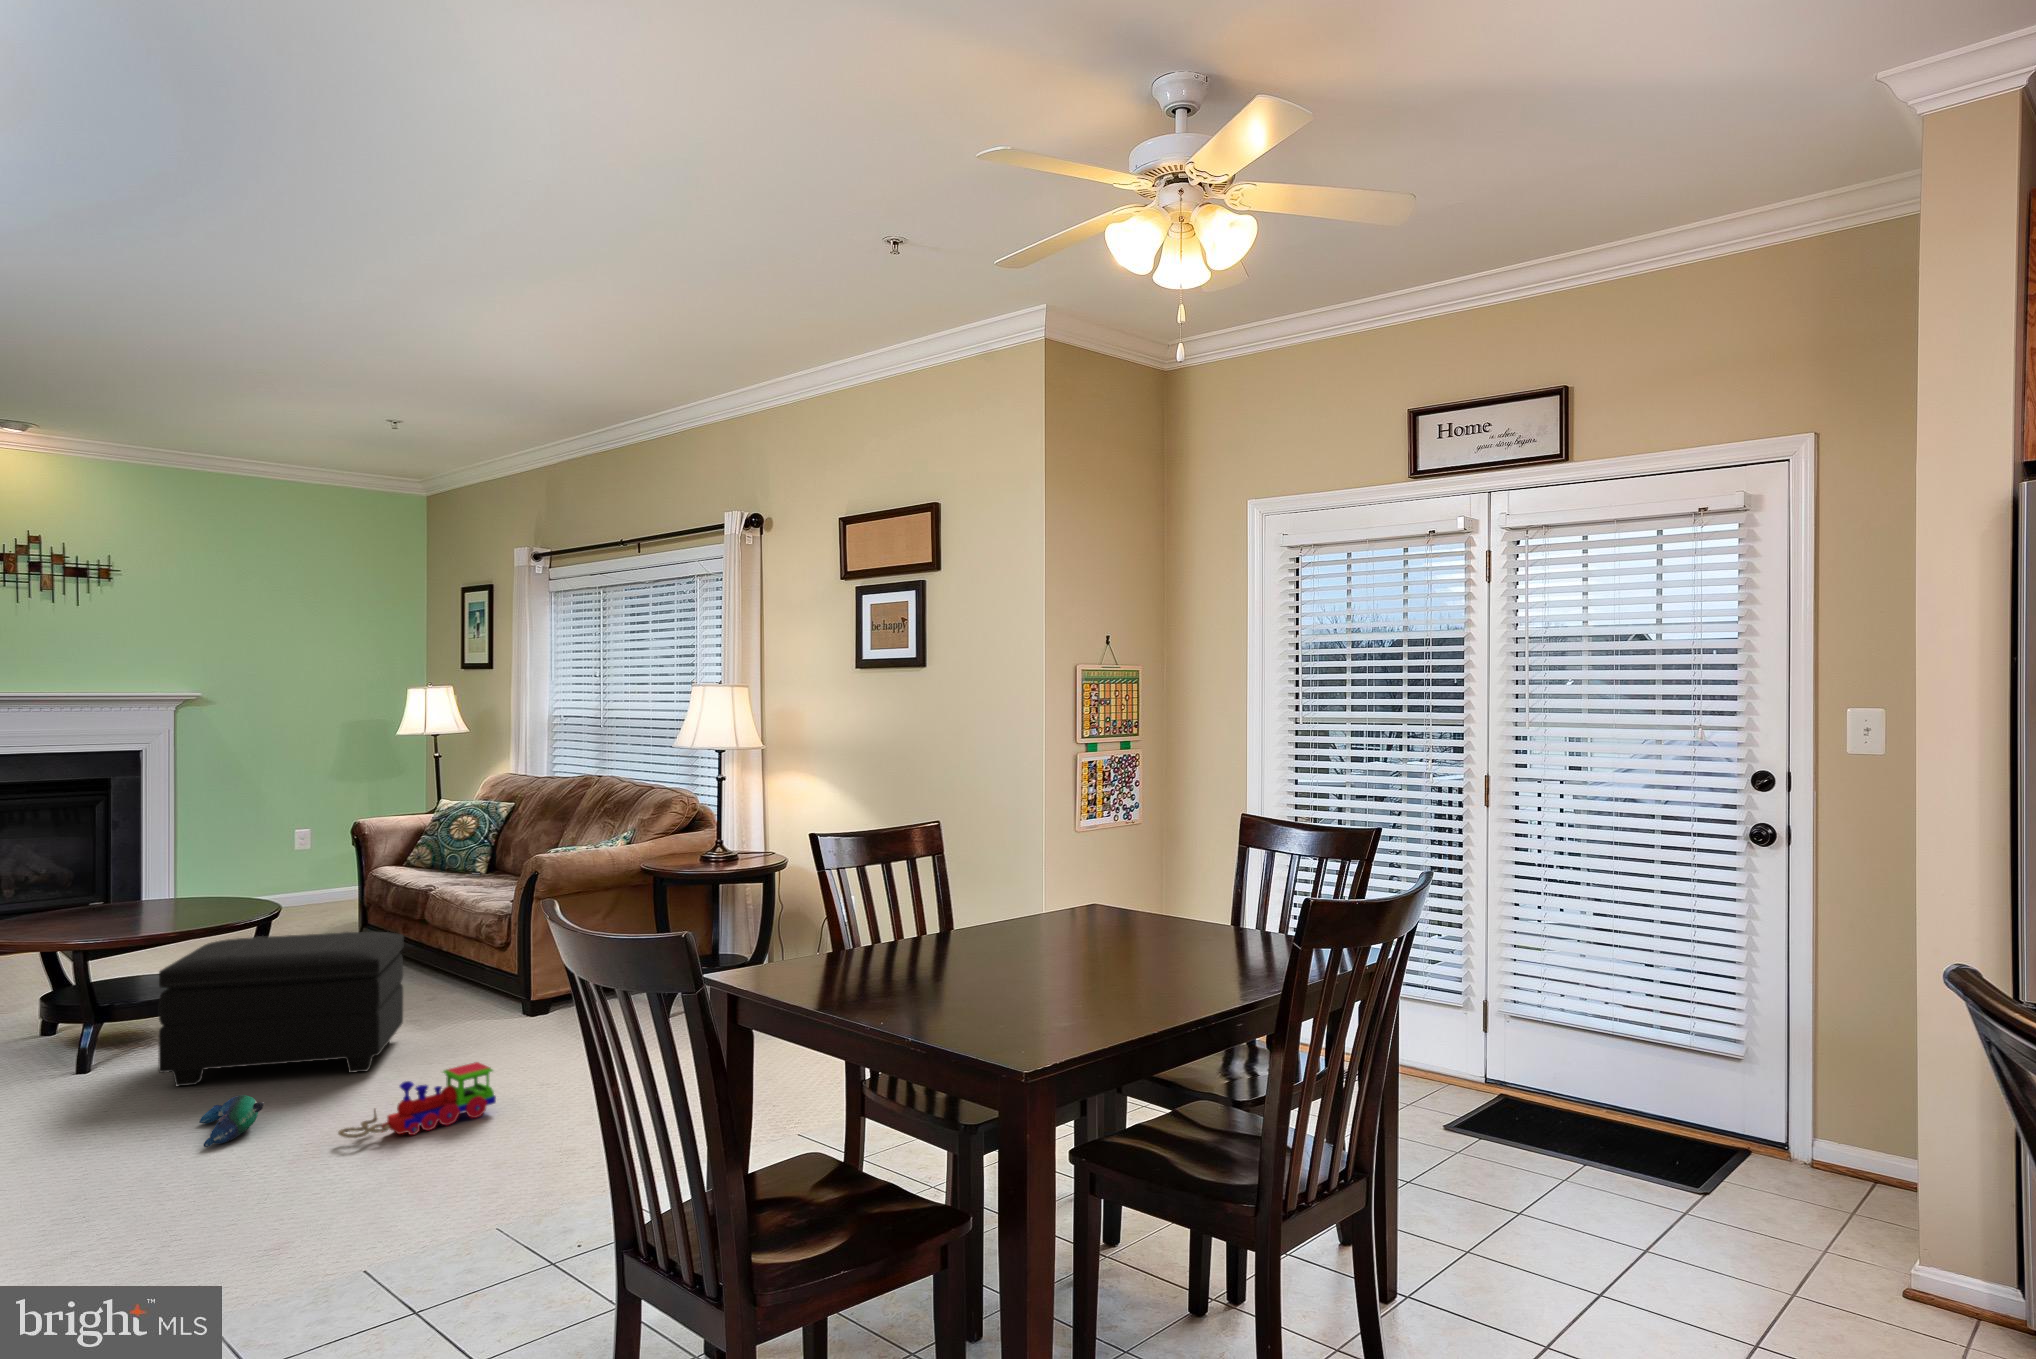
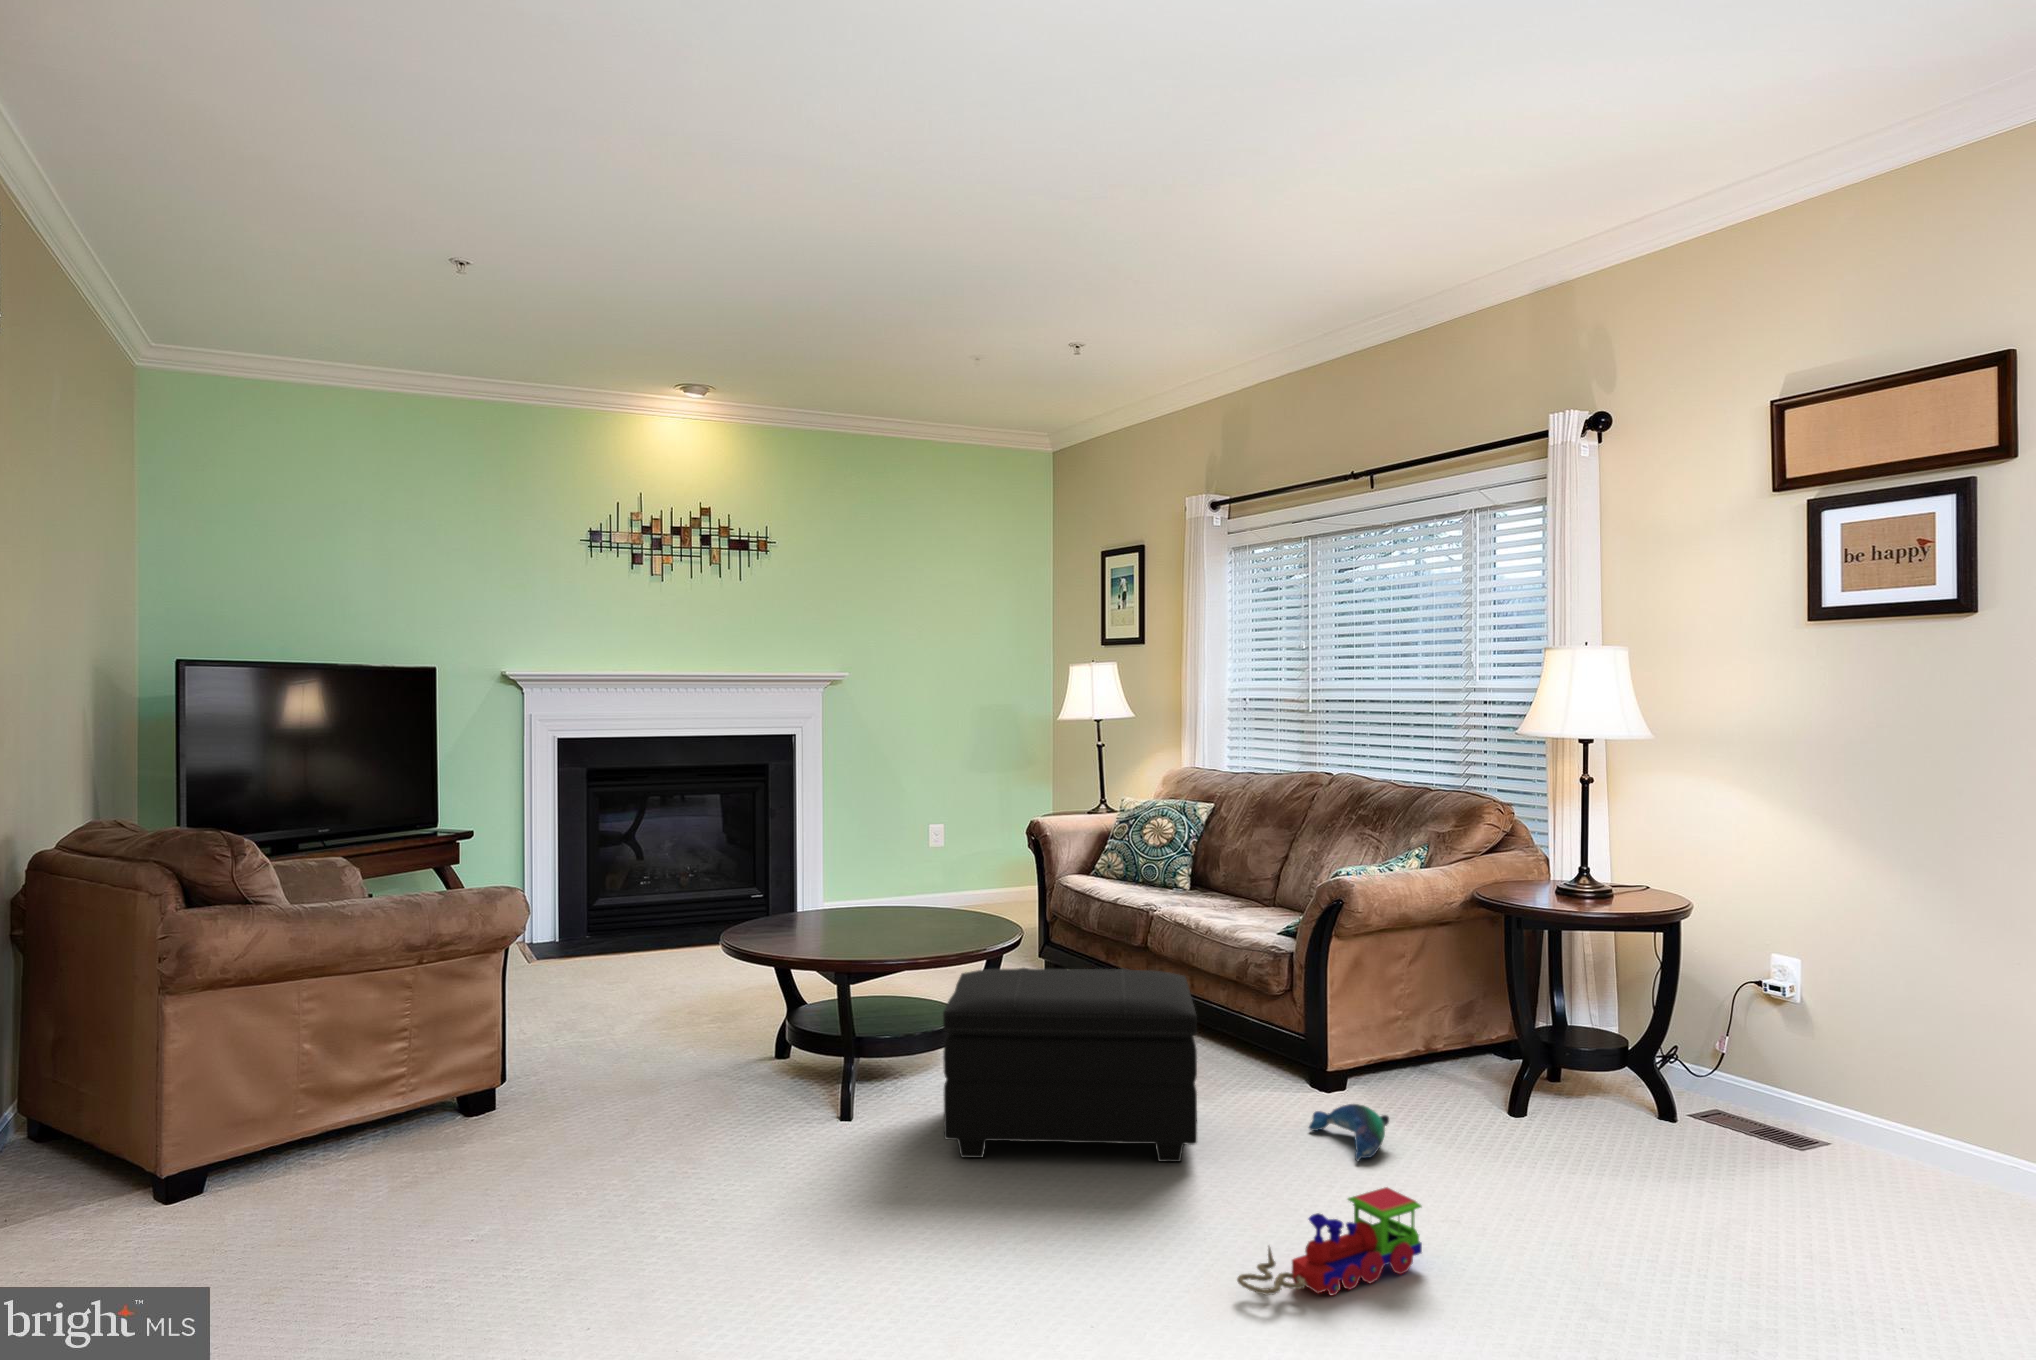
plush toy: present [200,1095,264,1147] -> present [1309,1104,1389,1161]

